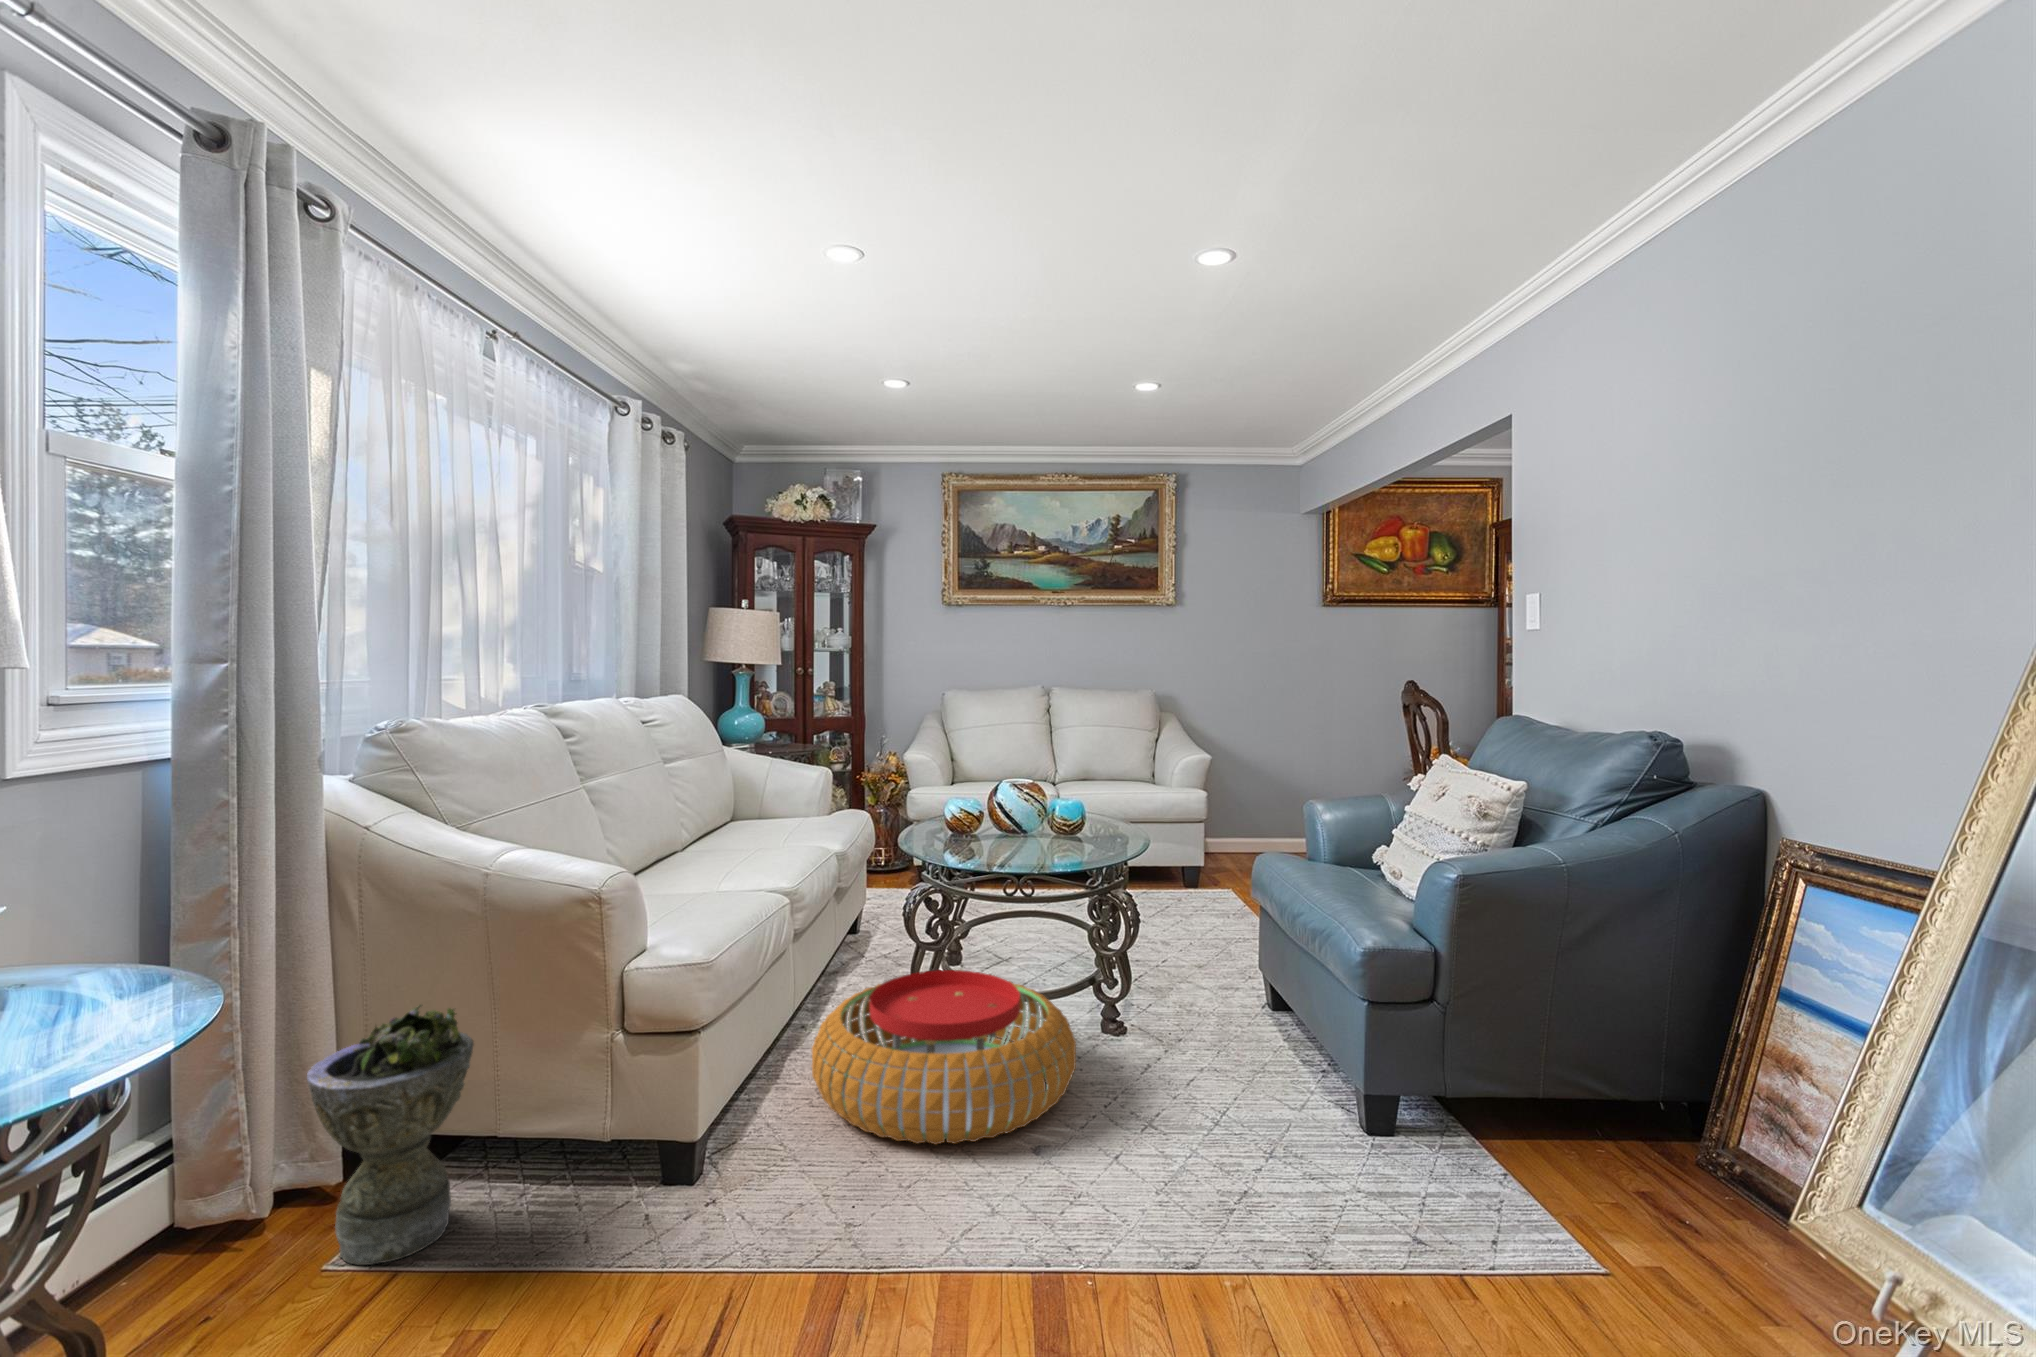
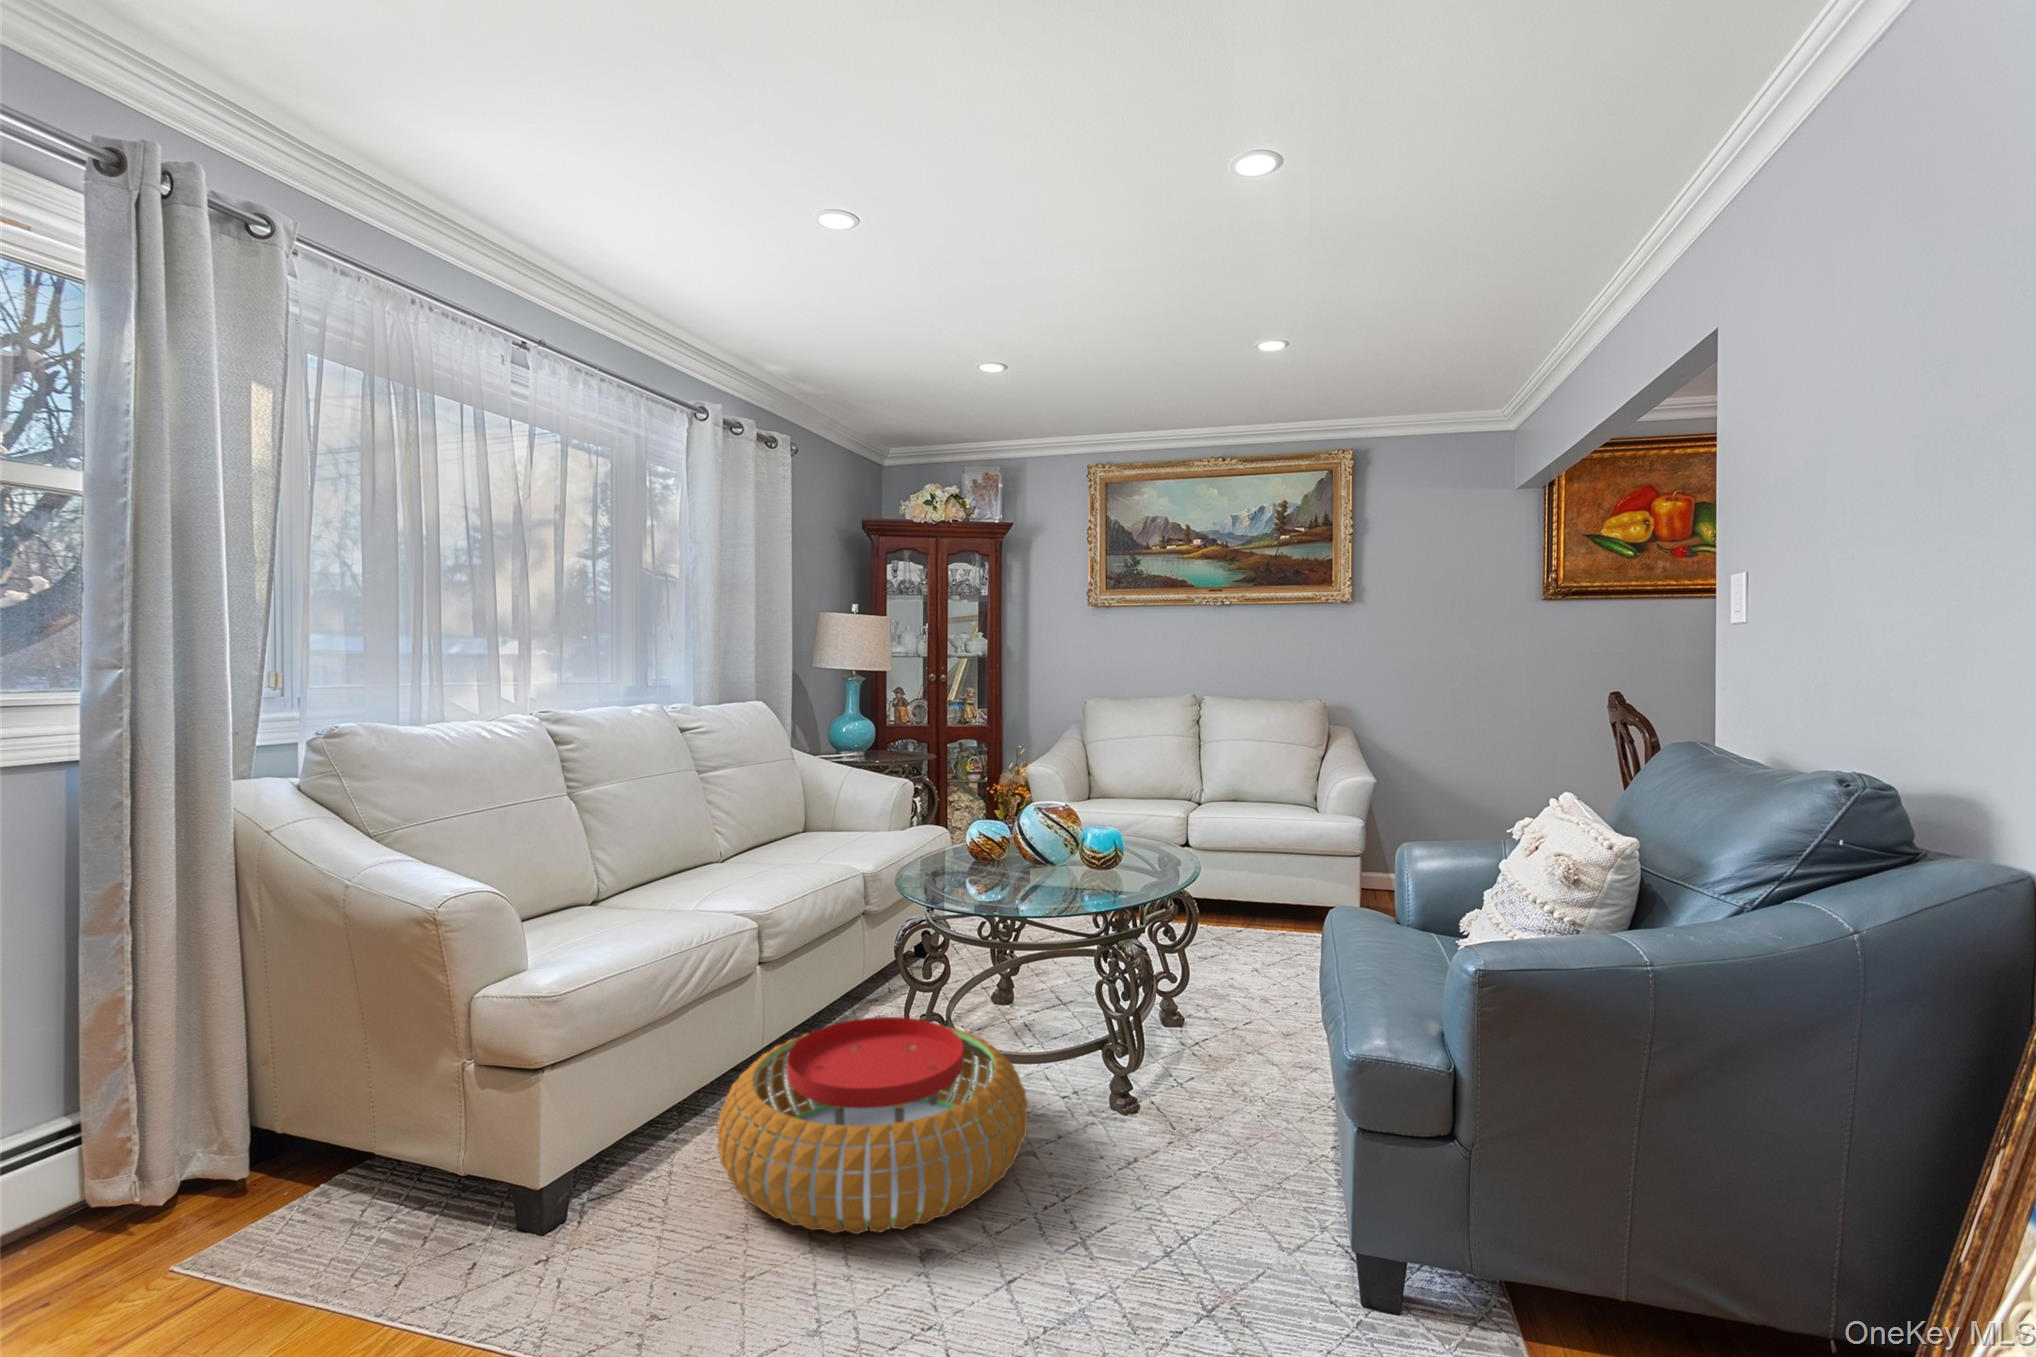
planter: present [307,1005,474,1265] -> none [152,1009,334,1273]

